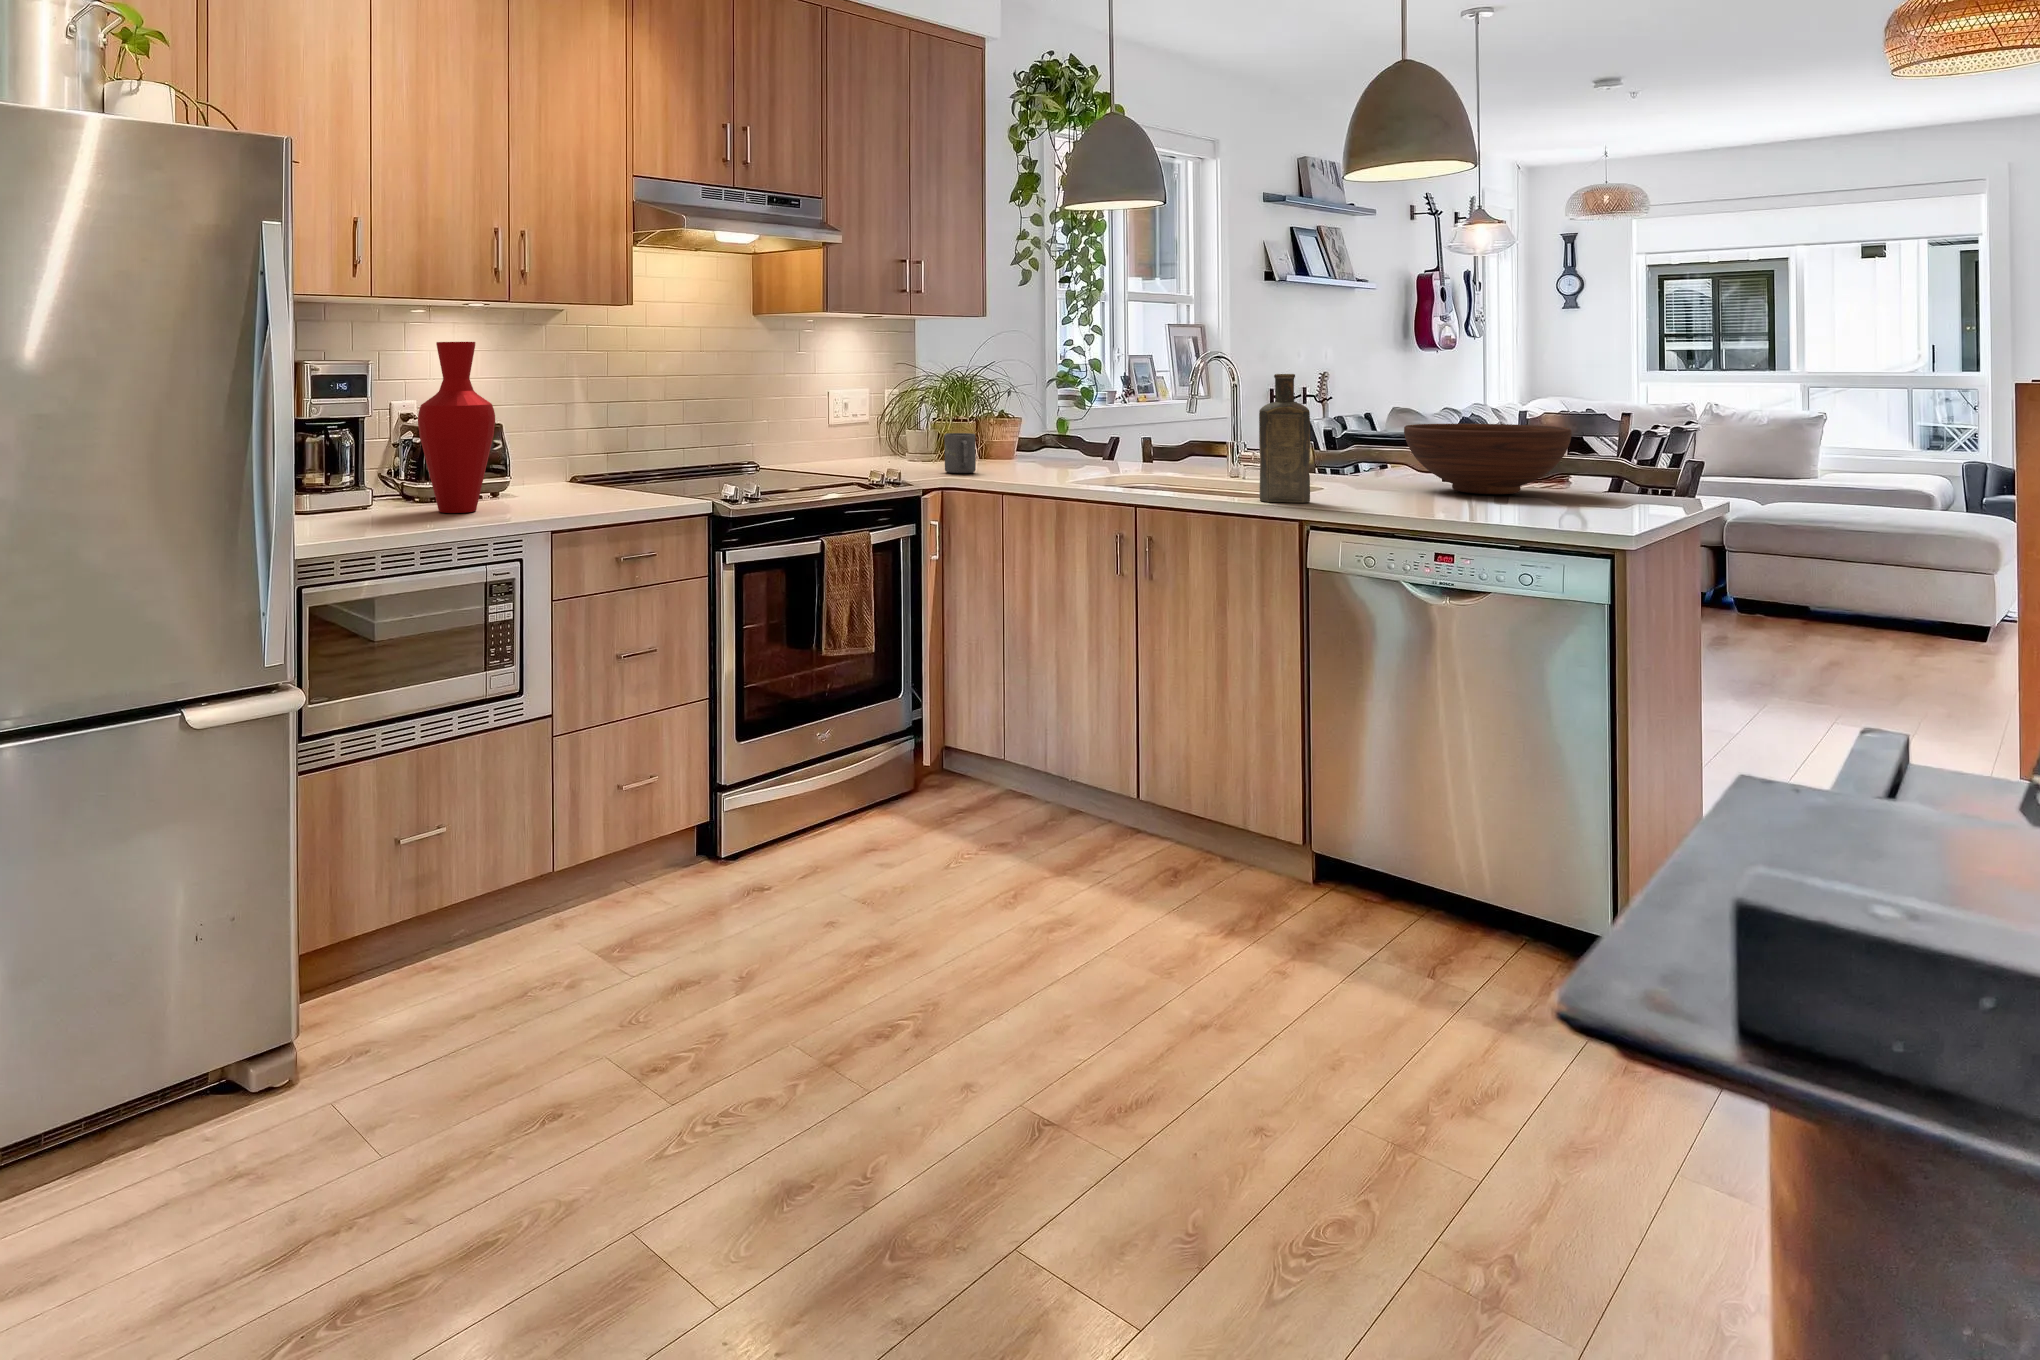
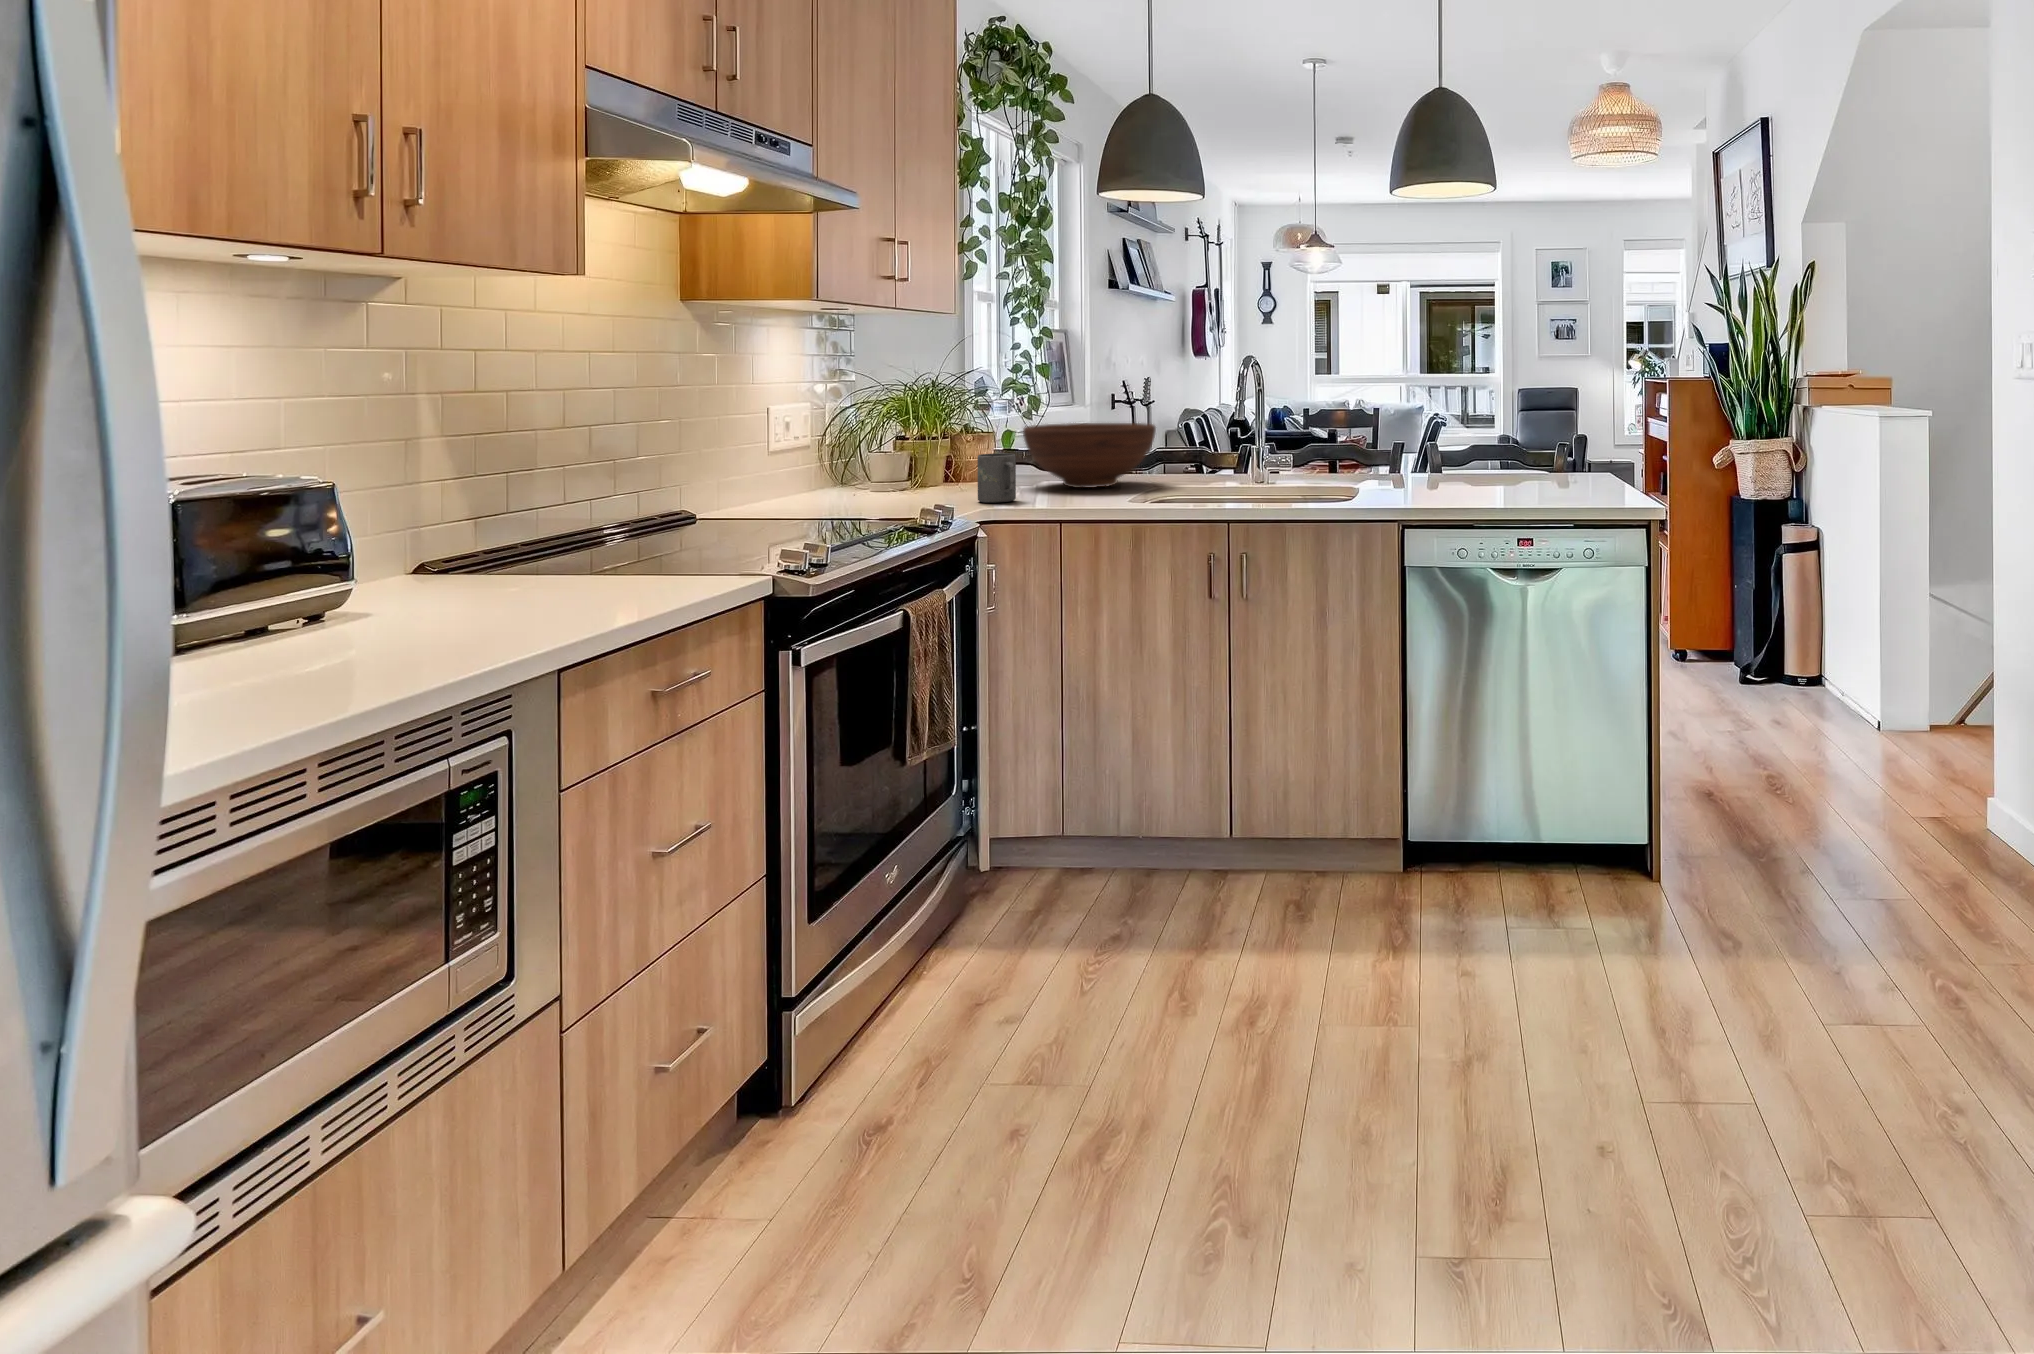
vase: present [418,342,495,513] -> none [248,325,438,658]
bottle: present [1259,374,1310,502] -> none [1352,379,1407,508]
fruit bowl: present [1404,424,1572,494] -> present [1023,423,1156,488]

